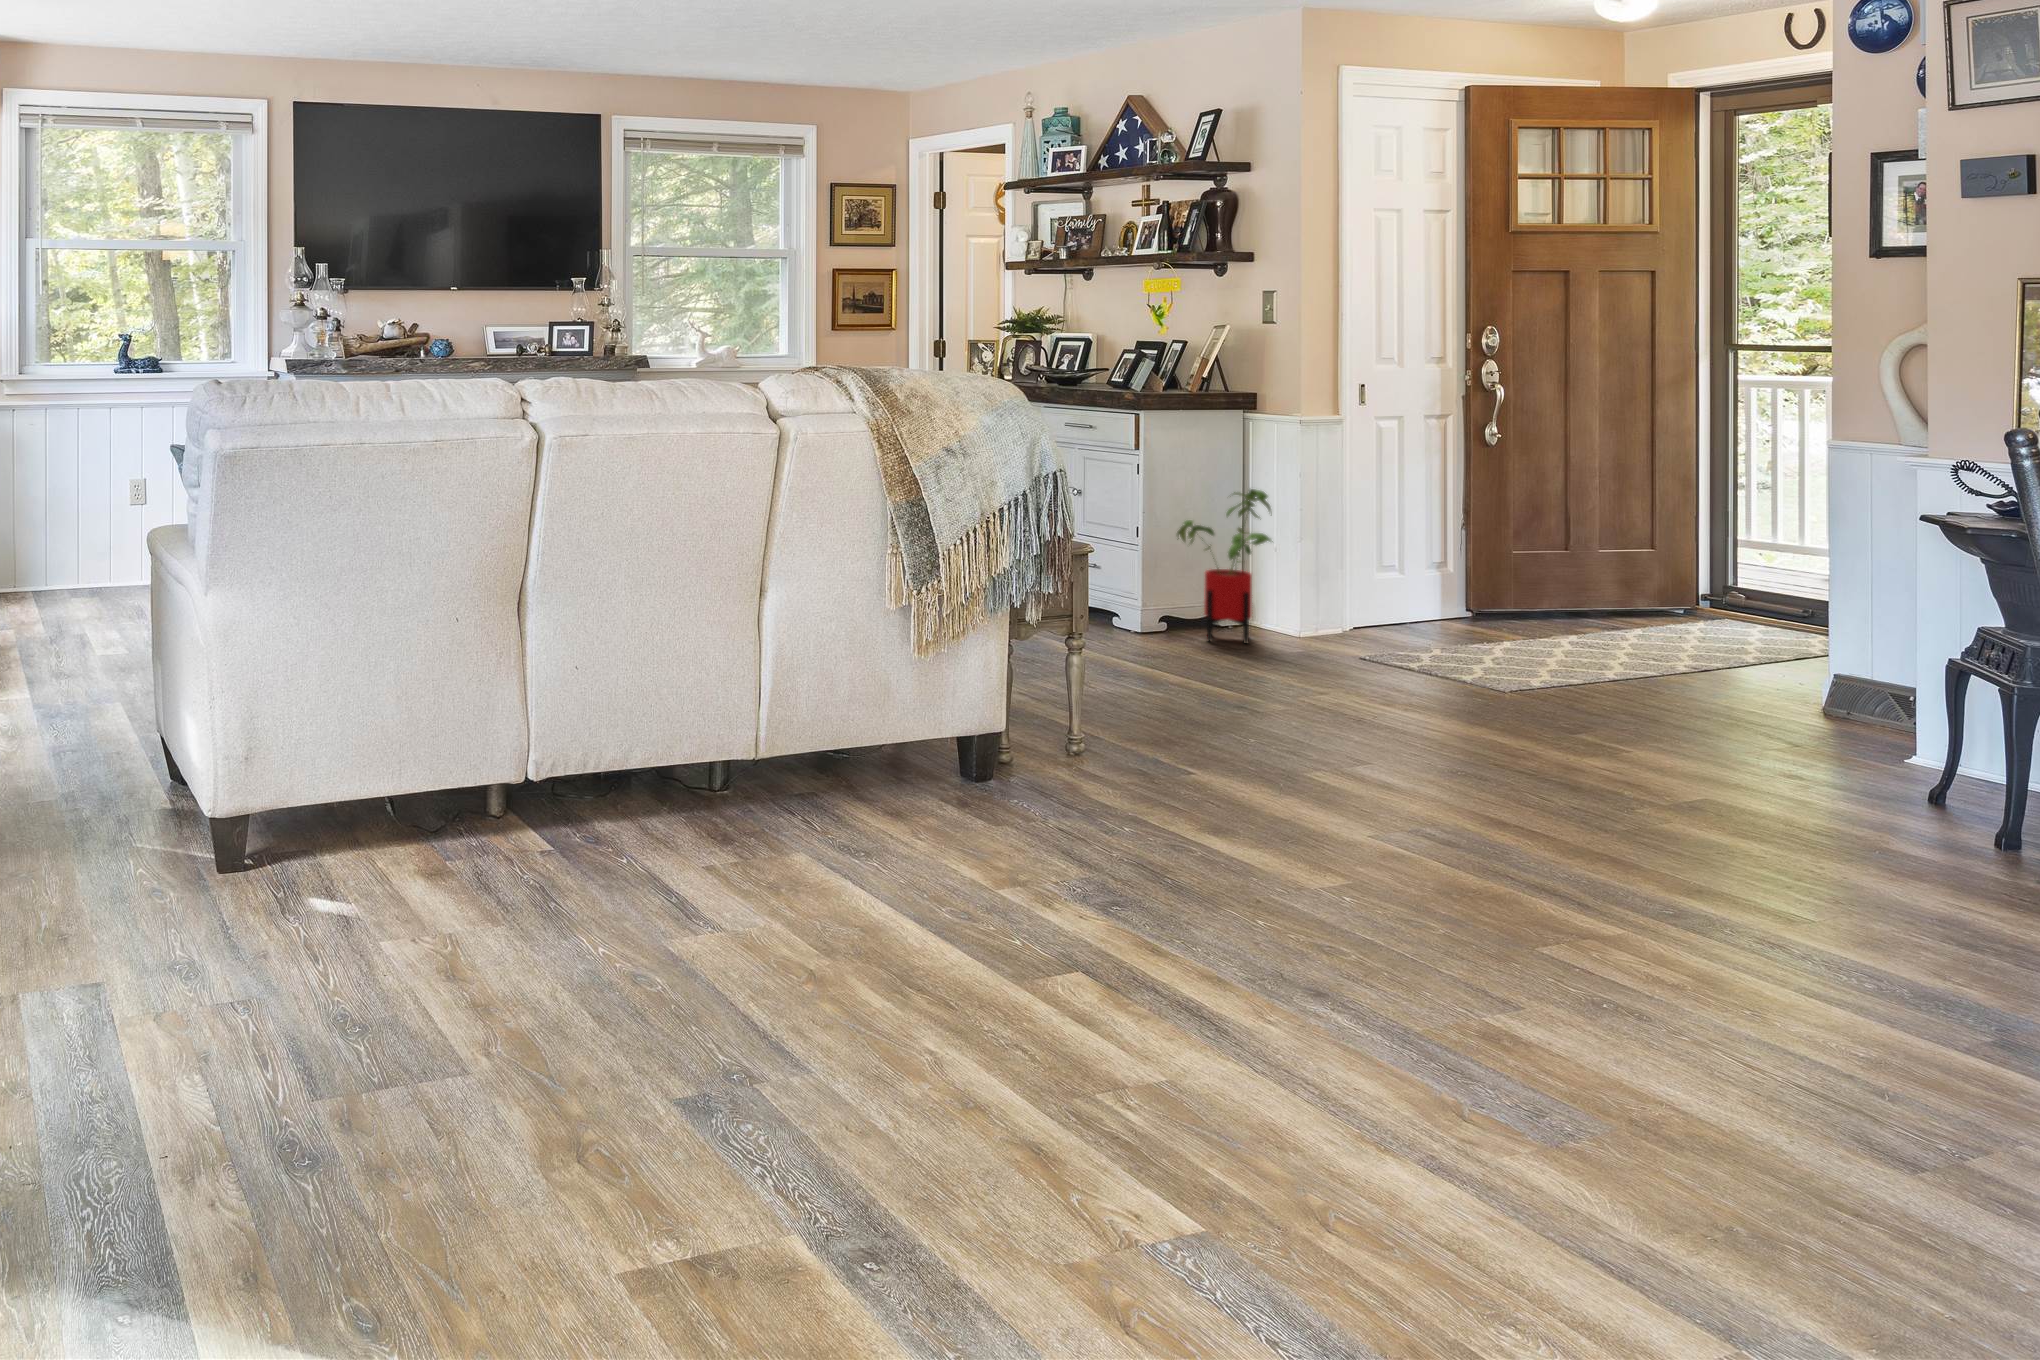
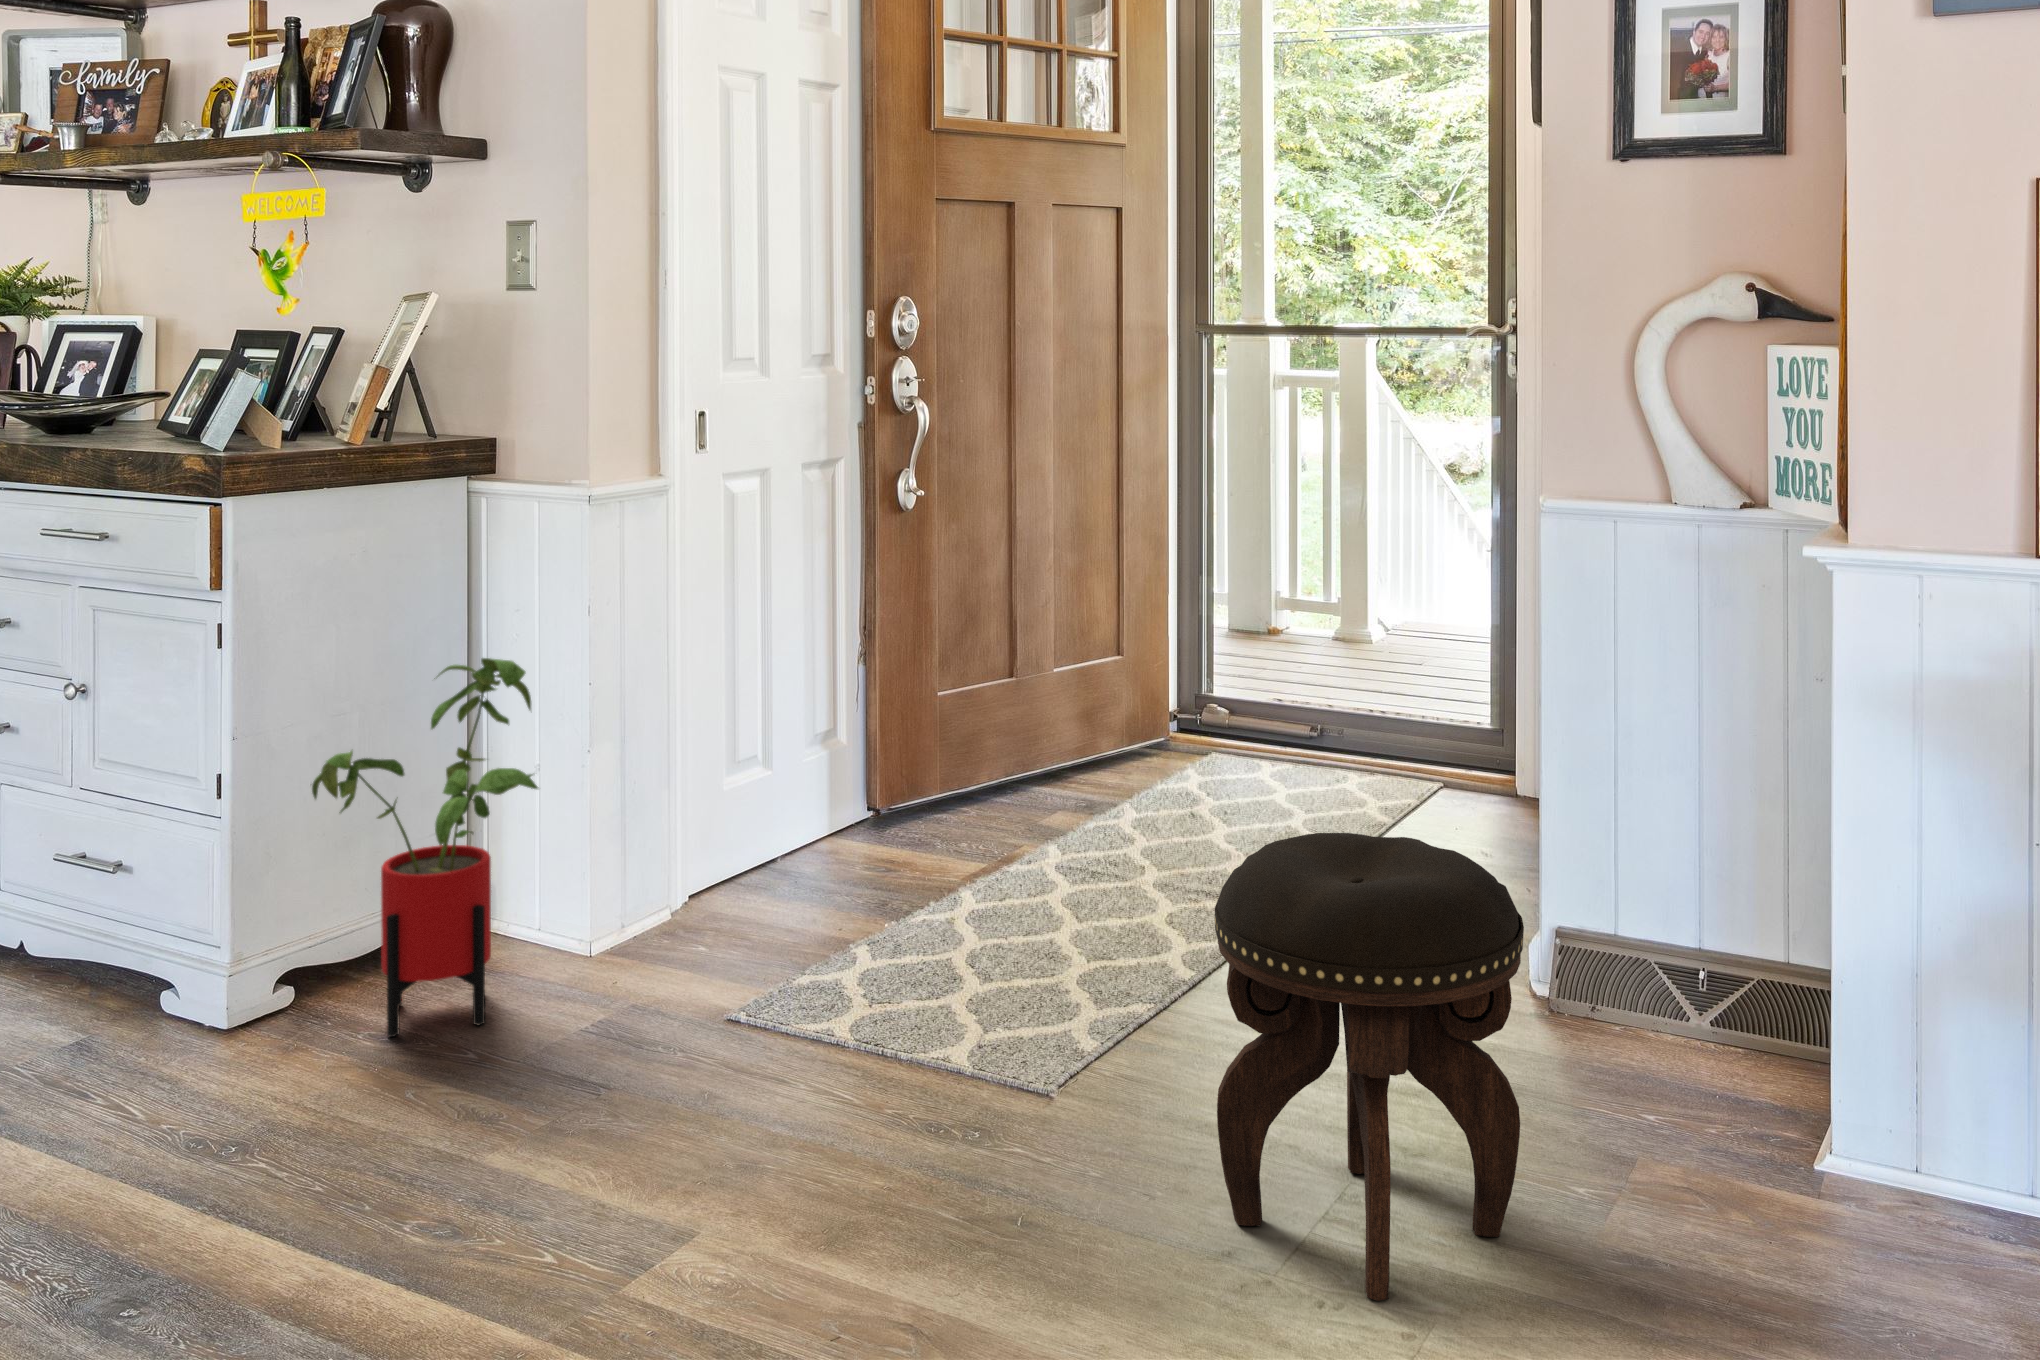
footstool: none [1555,572,1707,744] -> present [1215,833,1524,1301]

